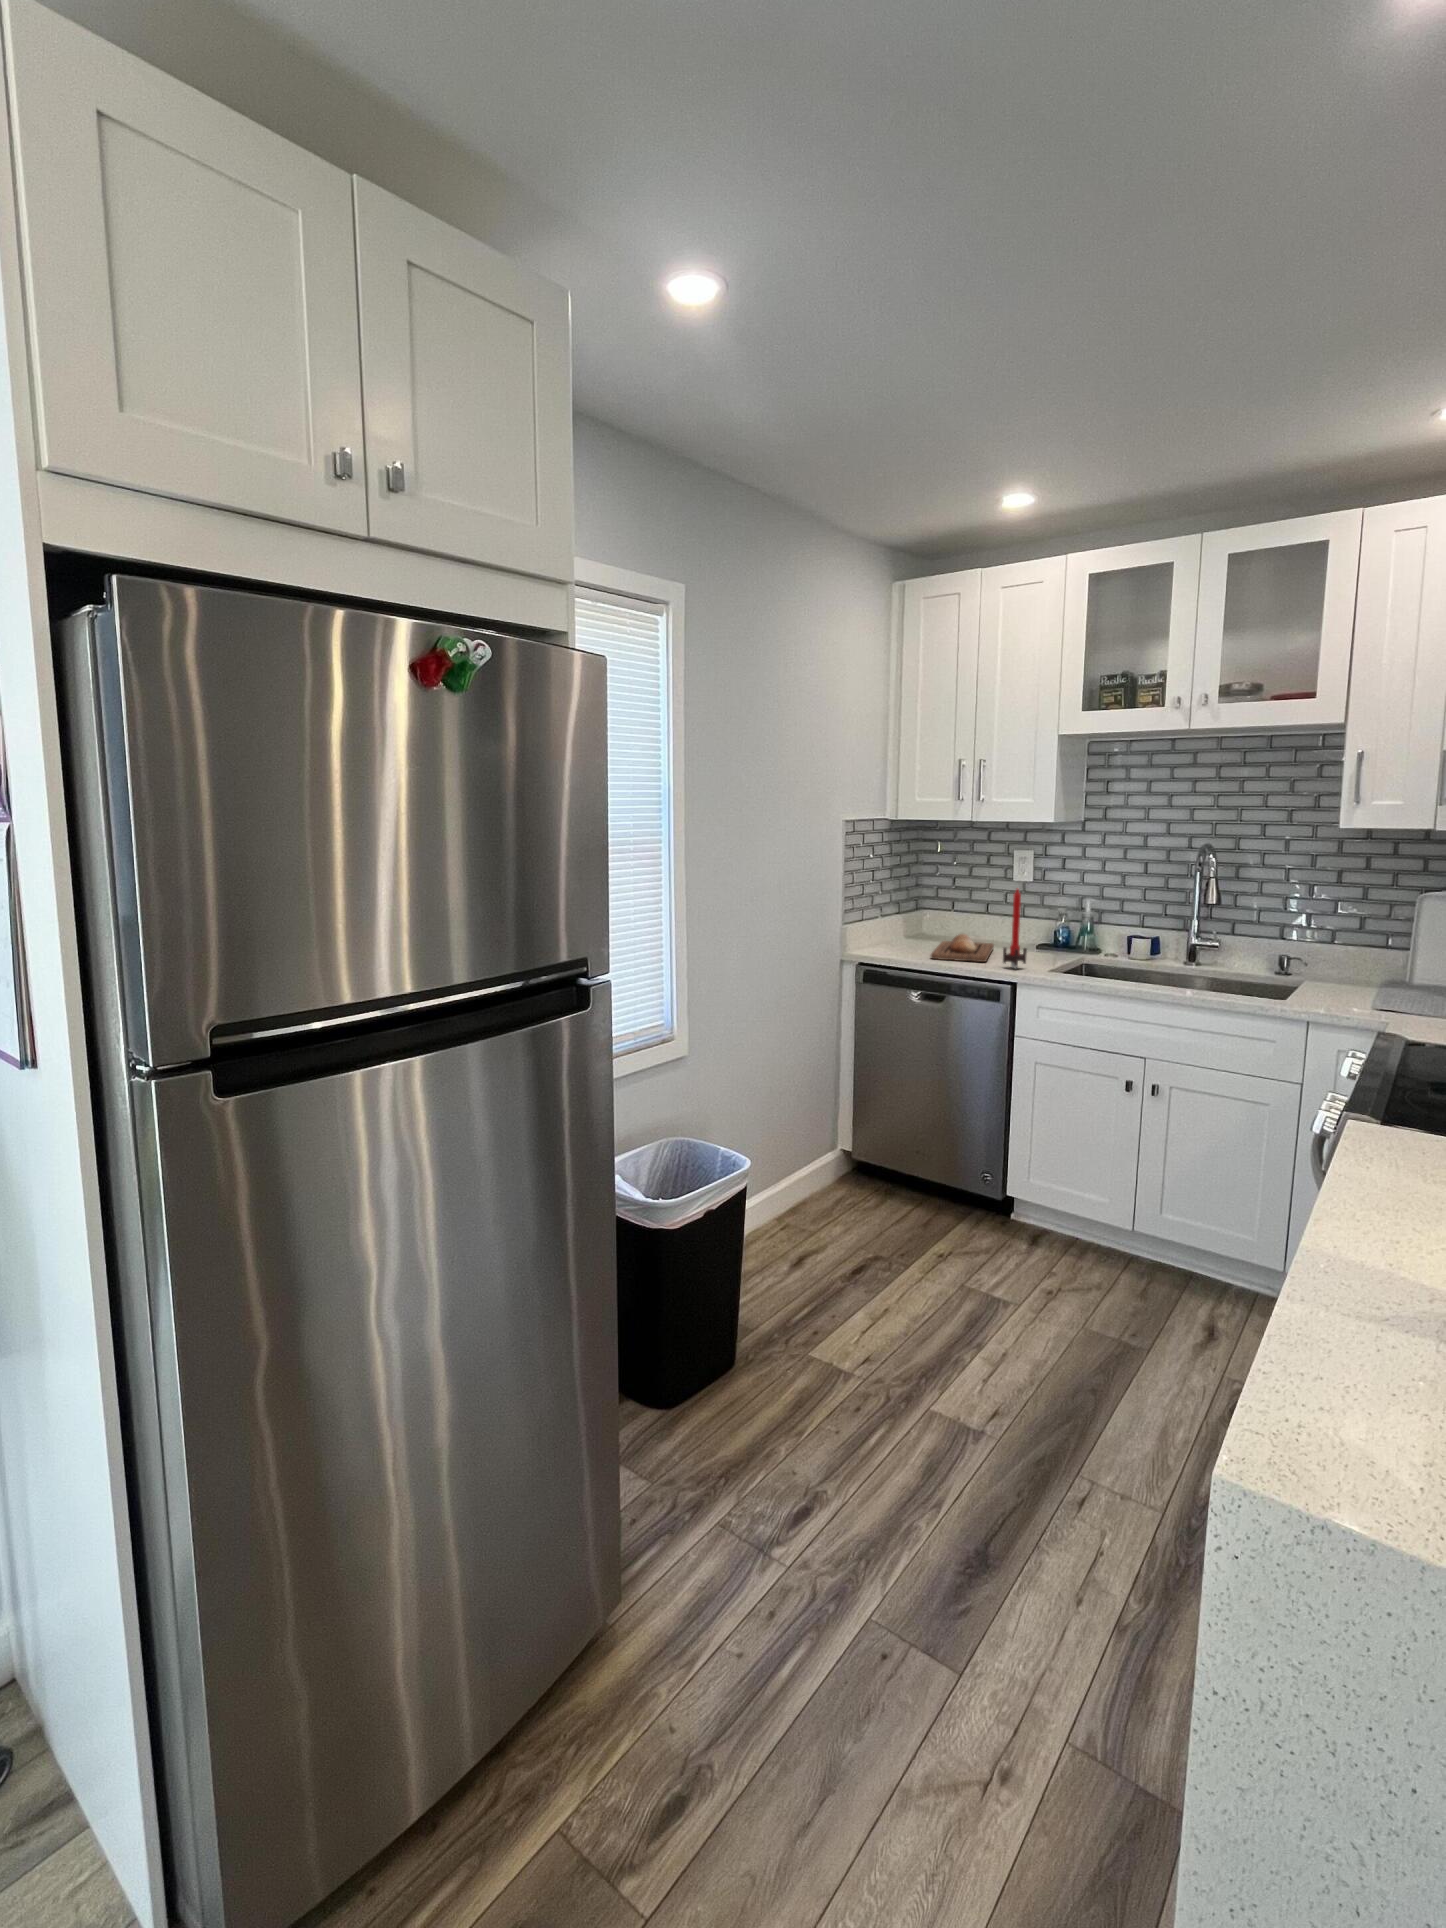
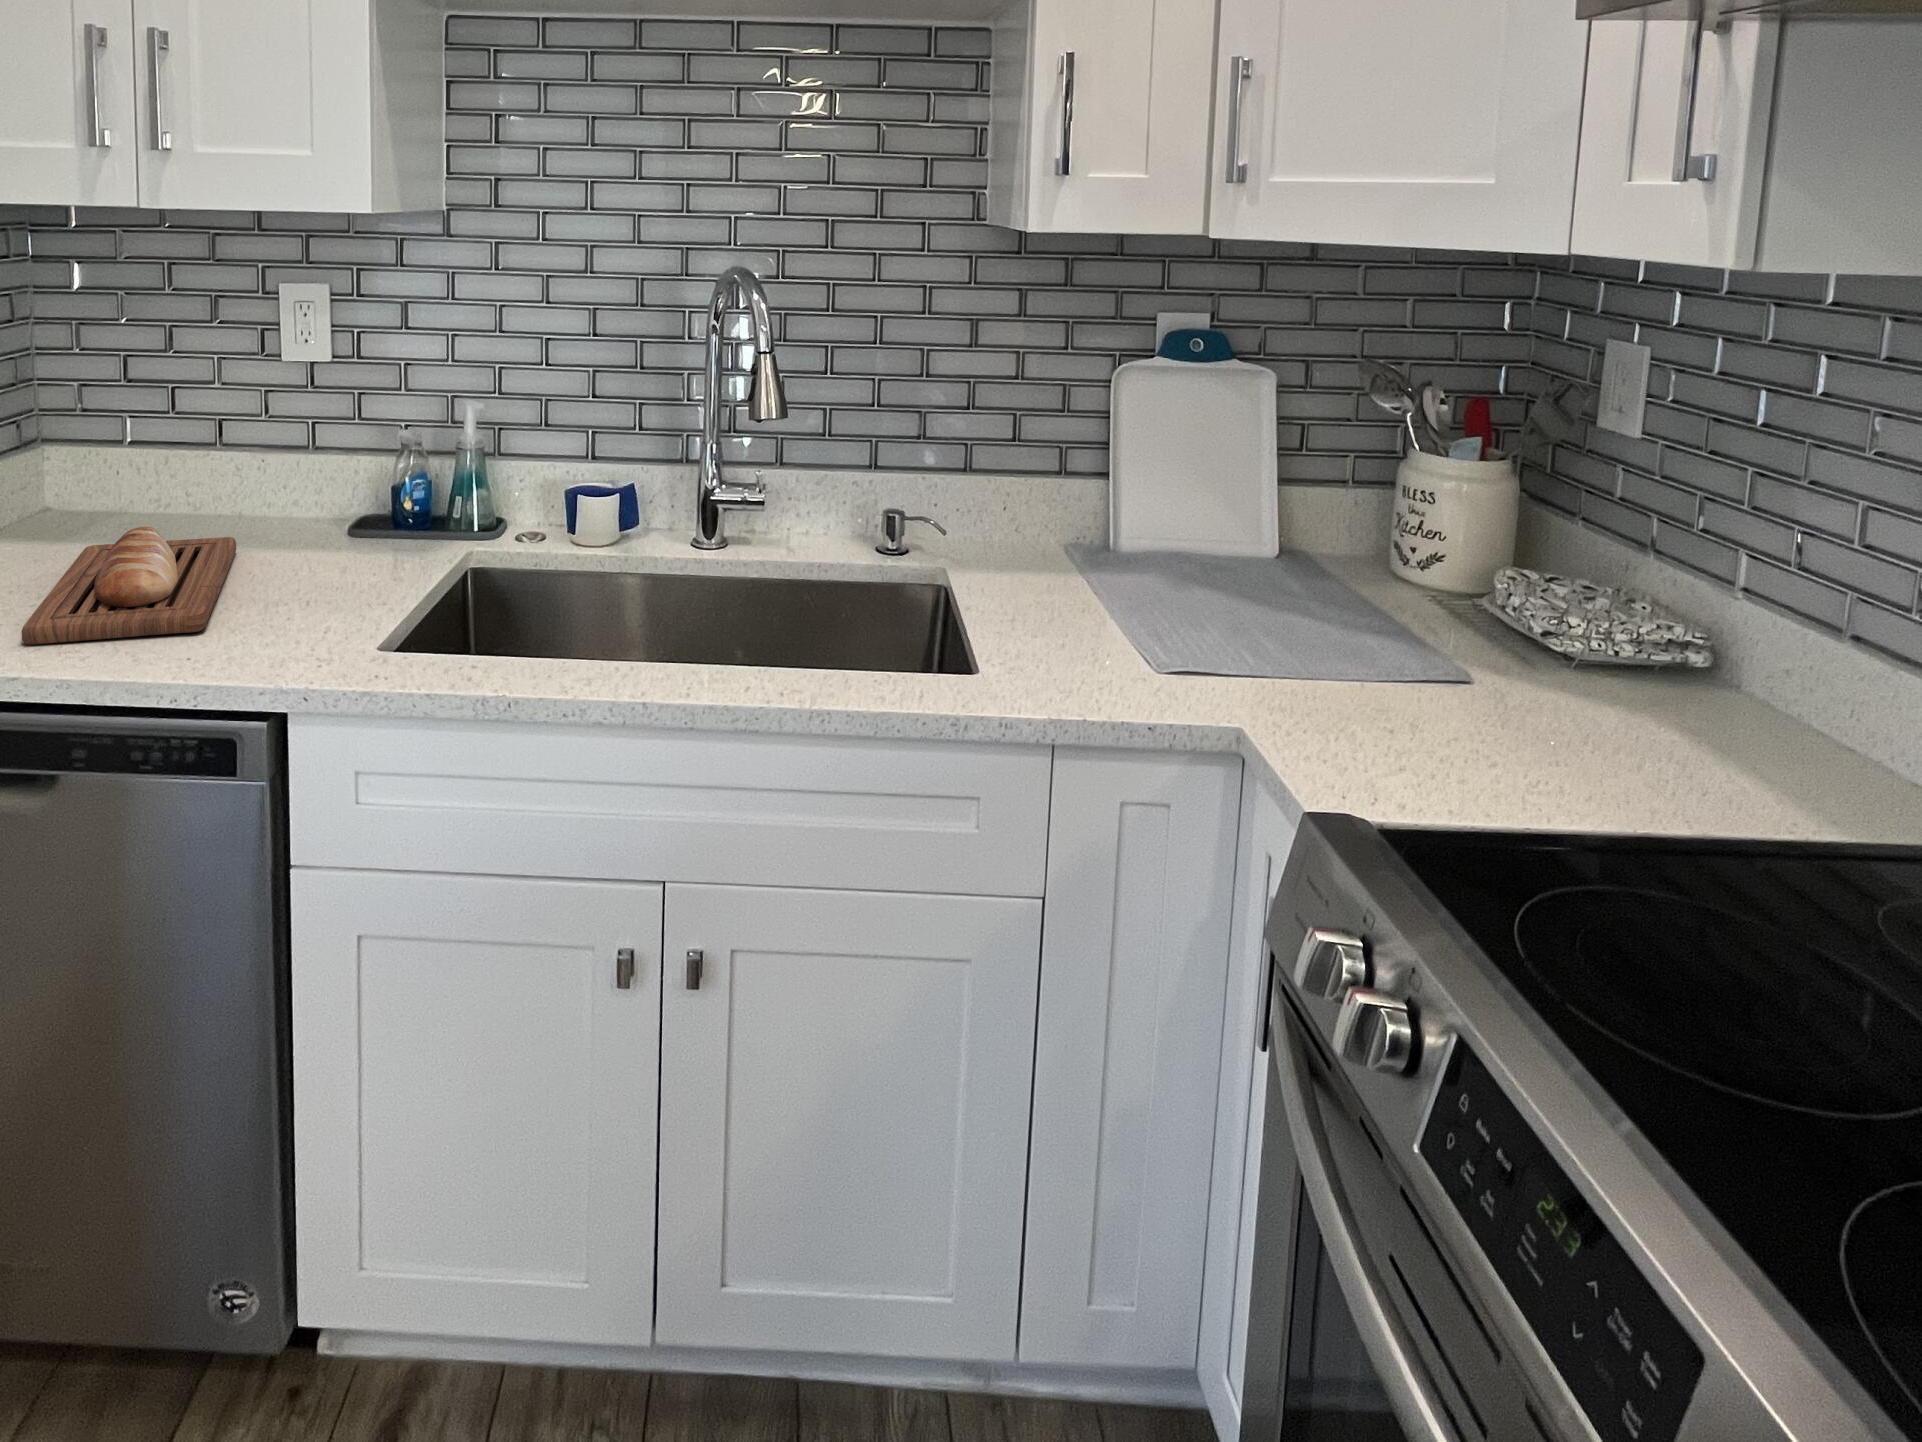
candle: present [1003,889,1027,969] -> none [250,416,322,650]

